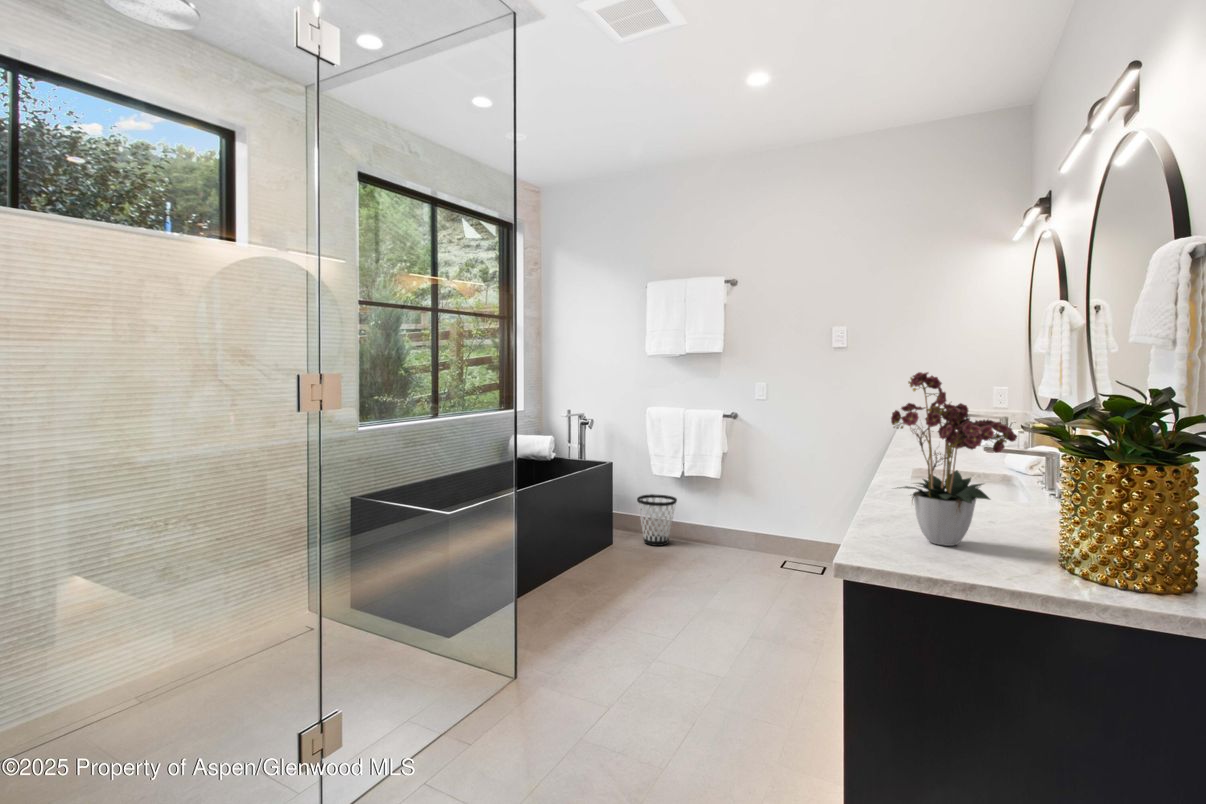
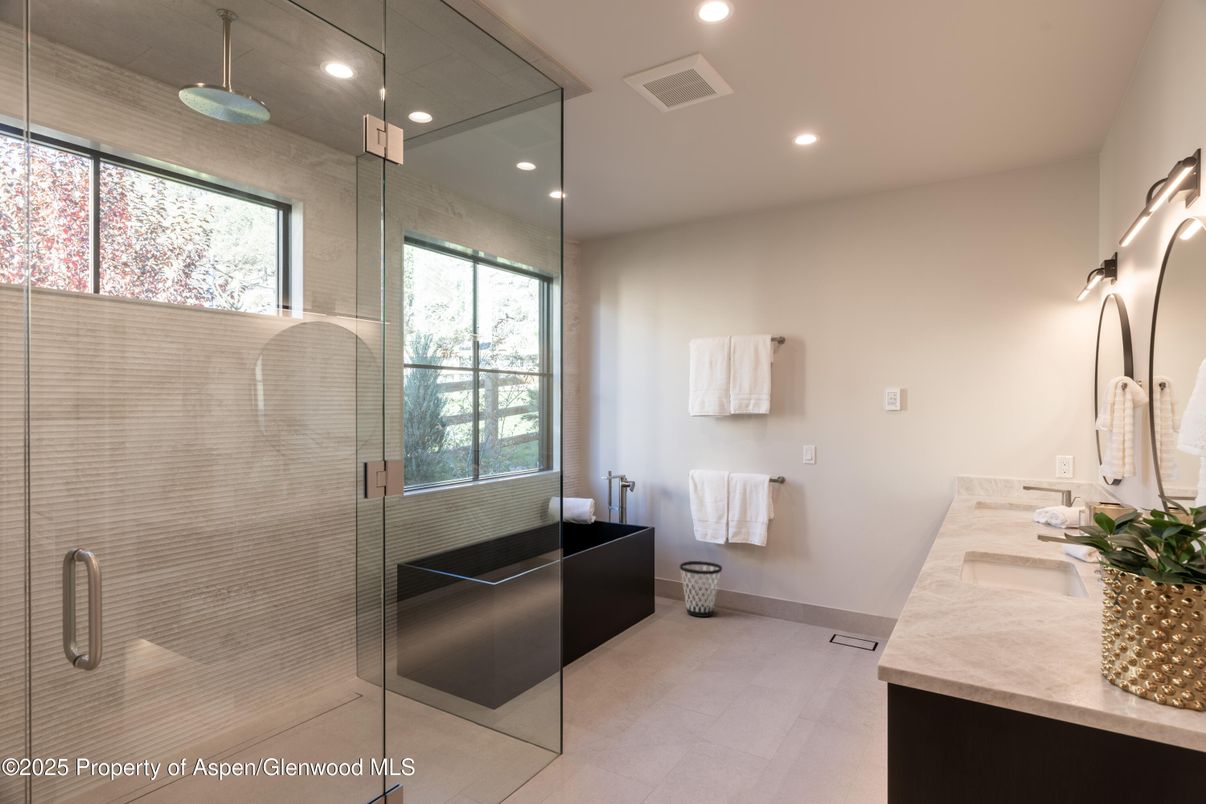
flower arrangement: present [891,372,1017,546] -> none [925,465,1069,648]

